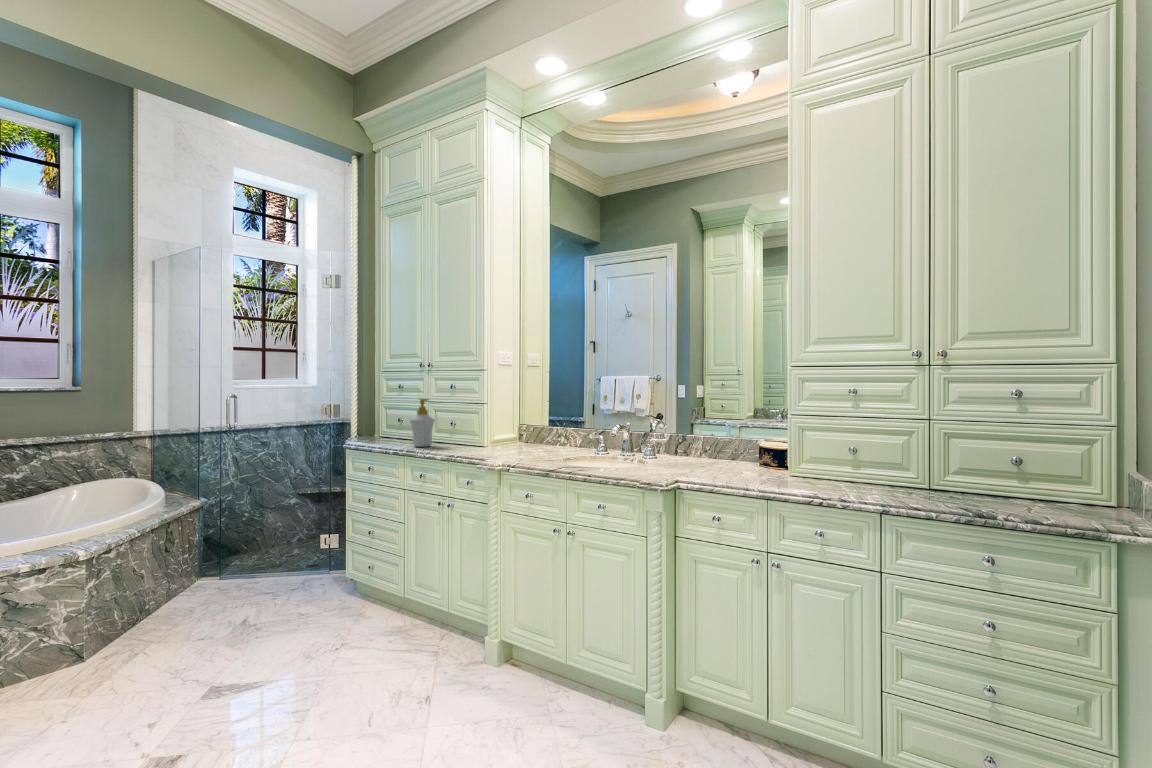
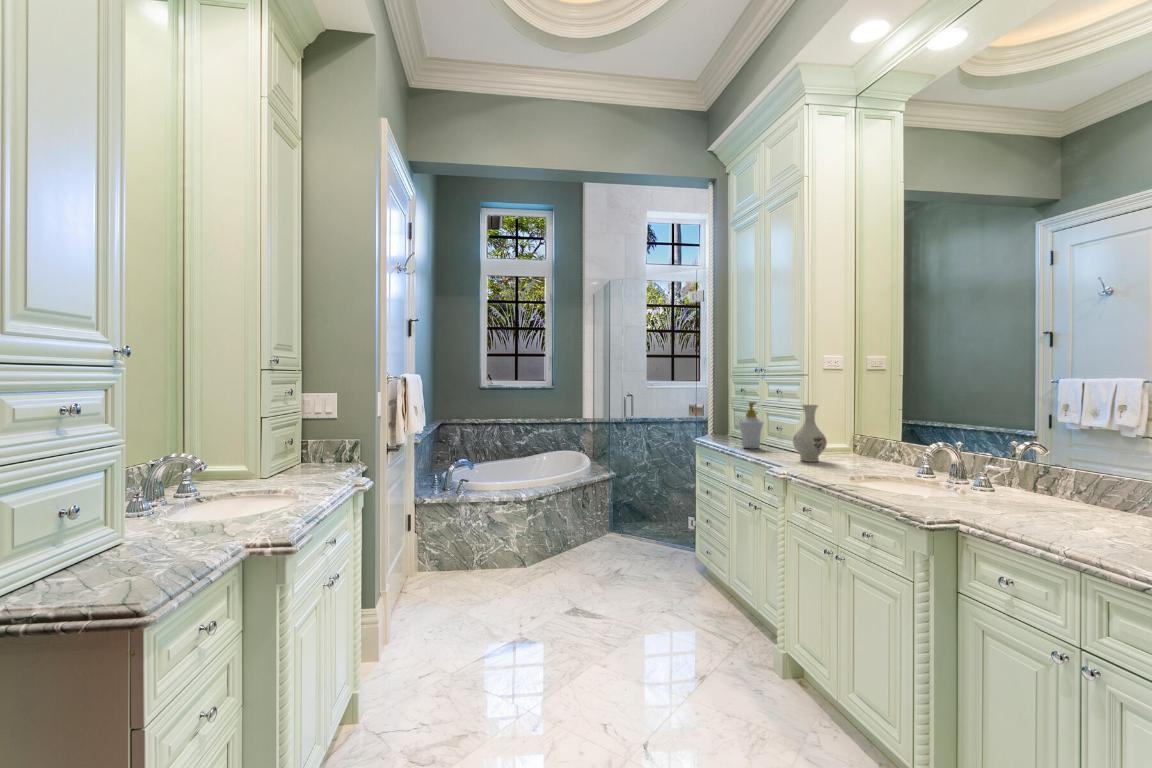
vase: none [482,398,512,453] -> present [793,405,827,462]

